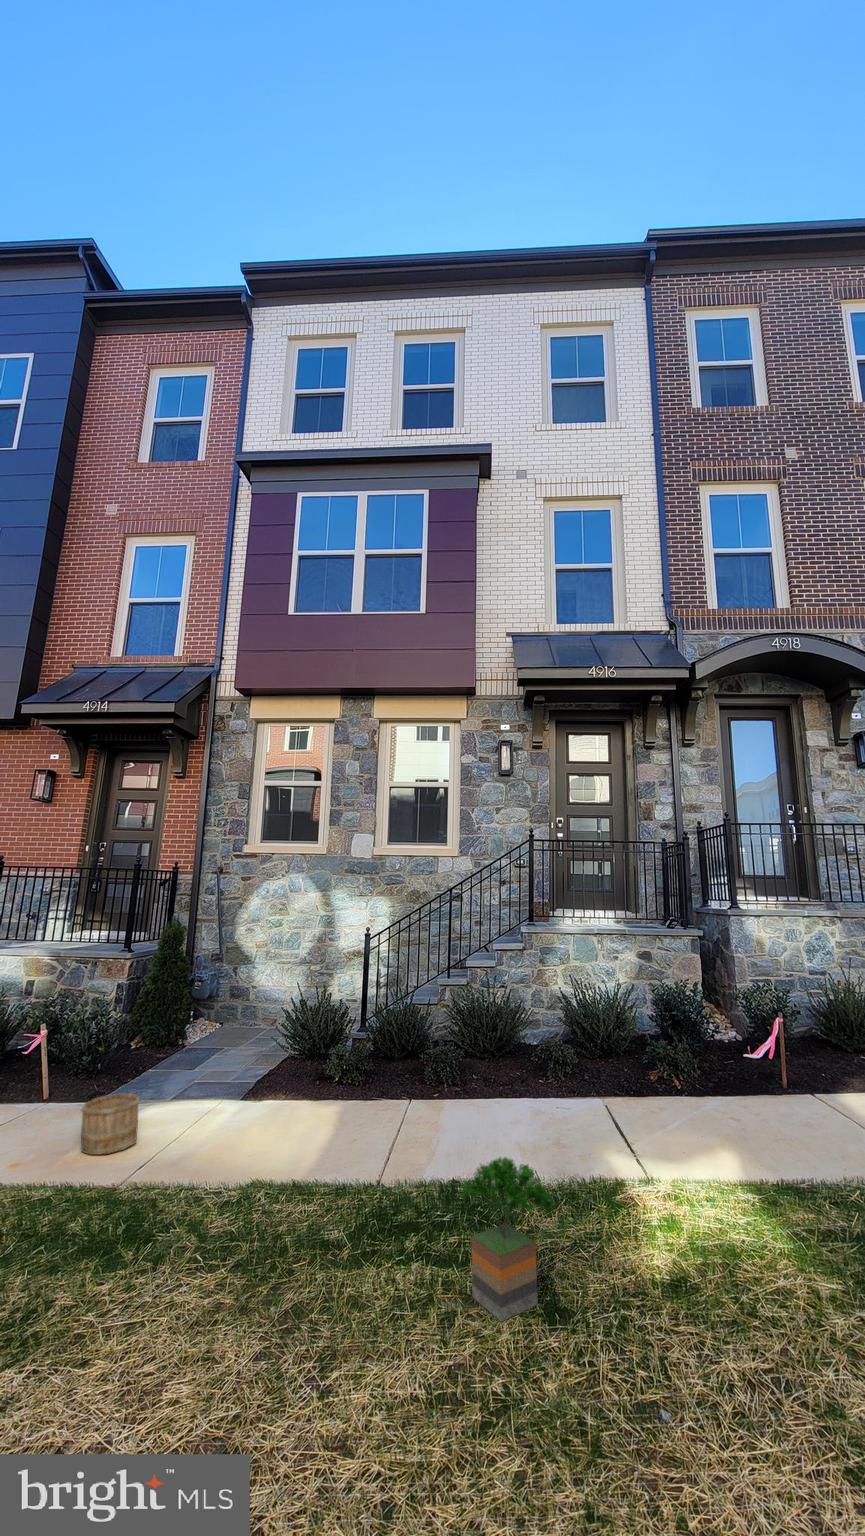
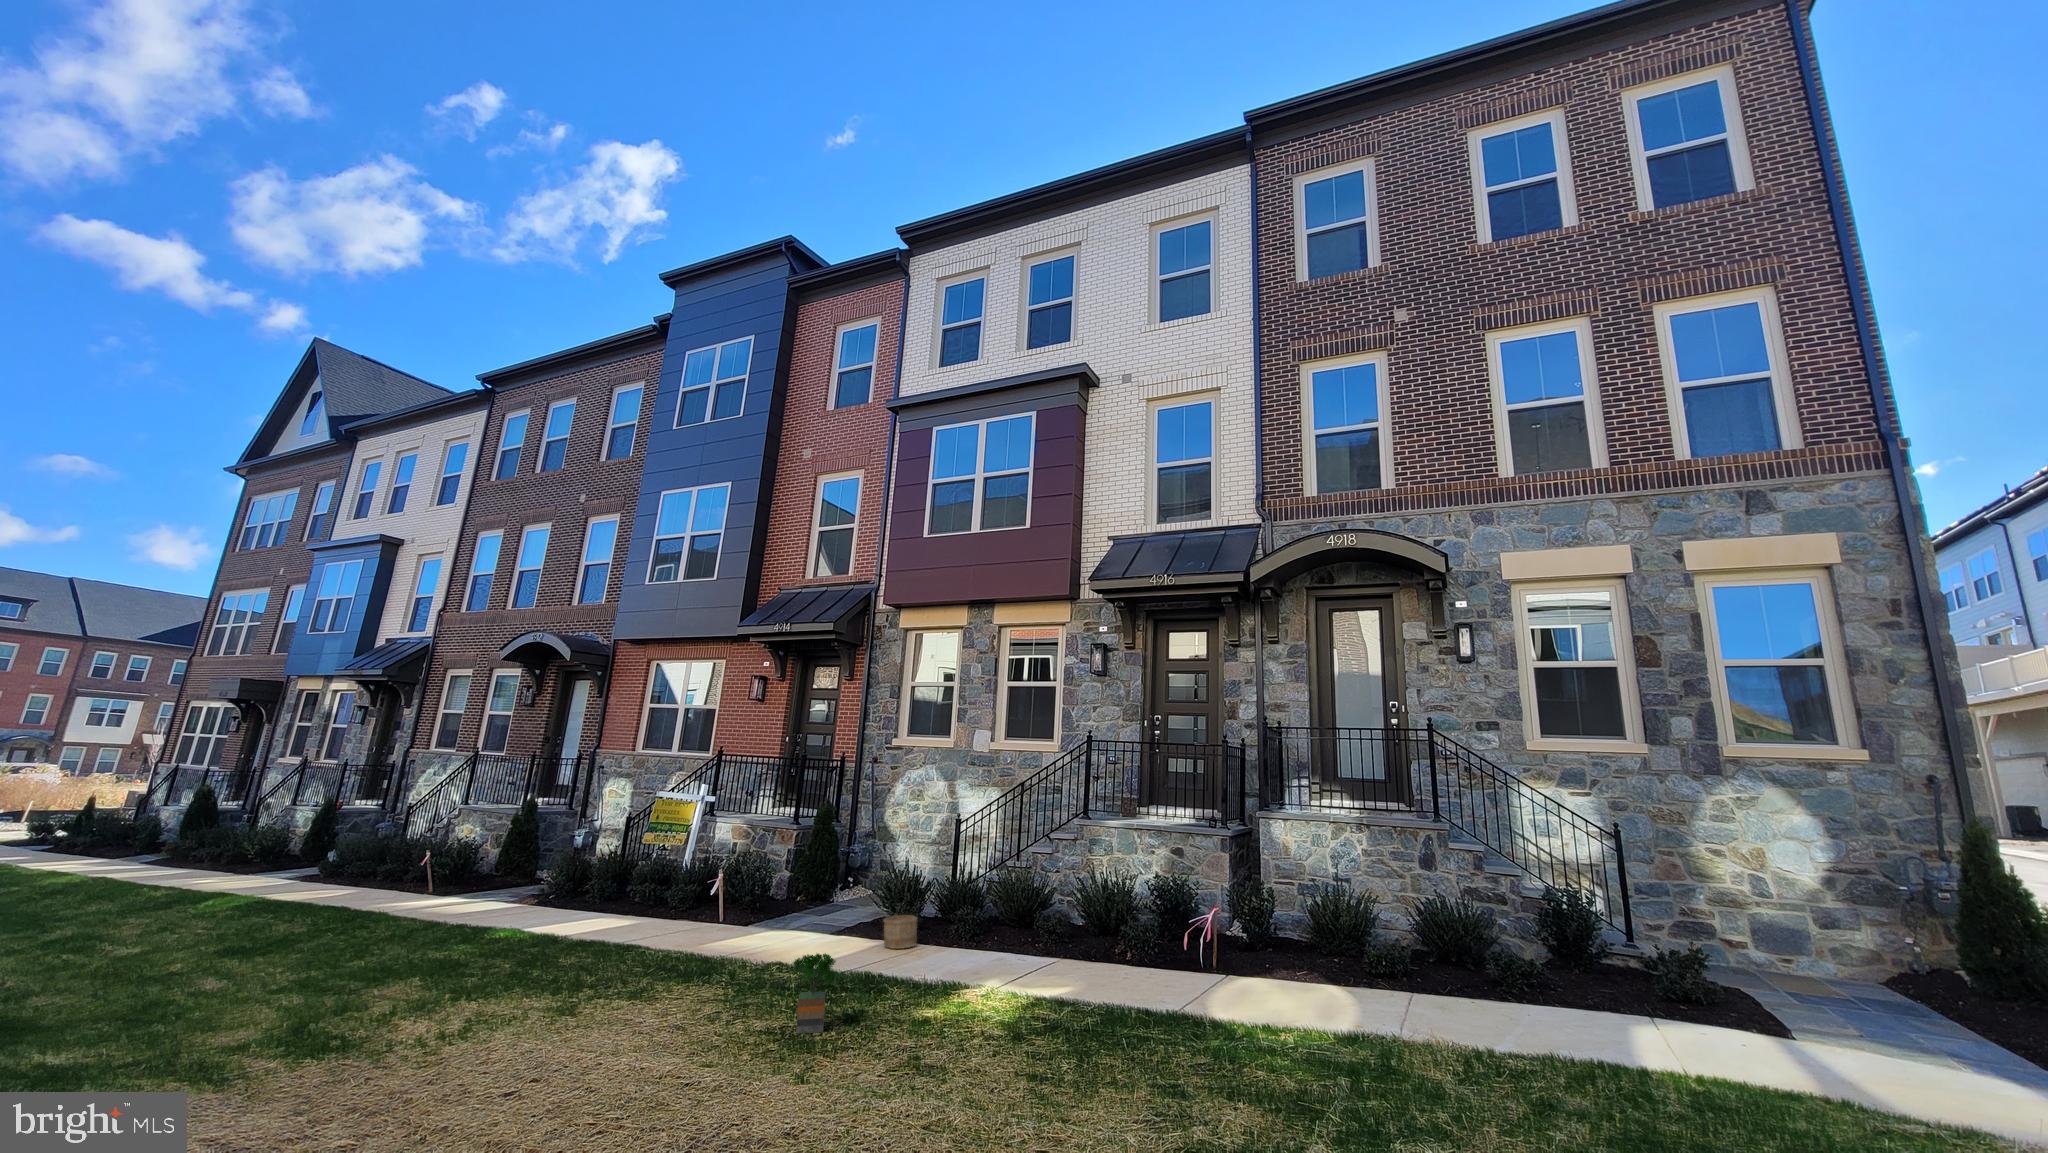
wooden bucket: present [81,1093,140,1155] -> present [884,915,917,949]

